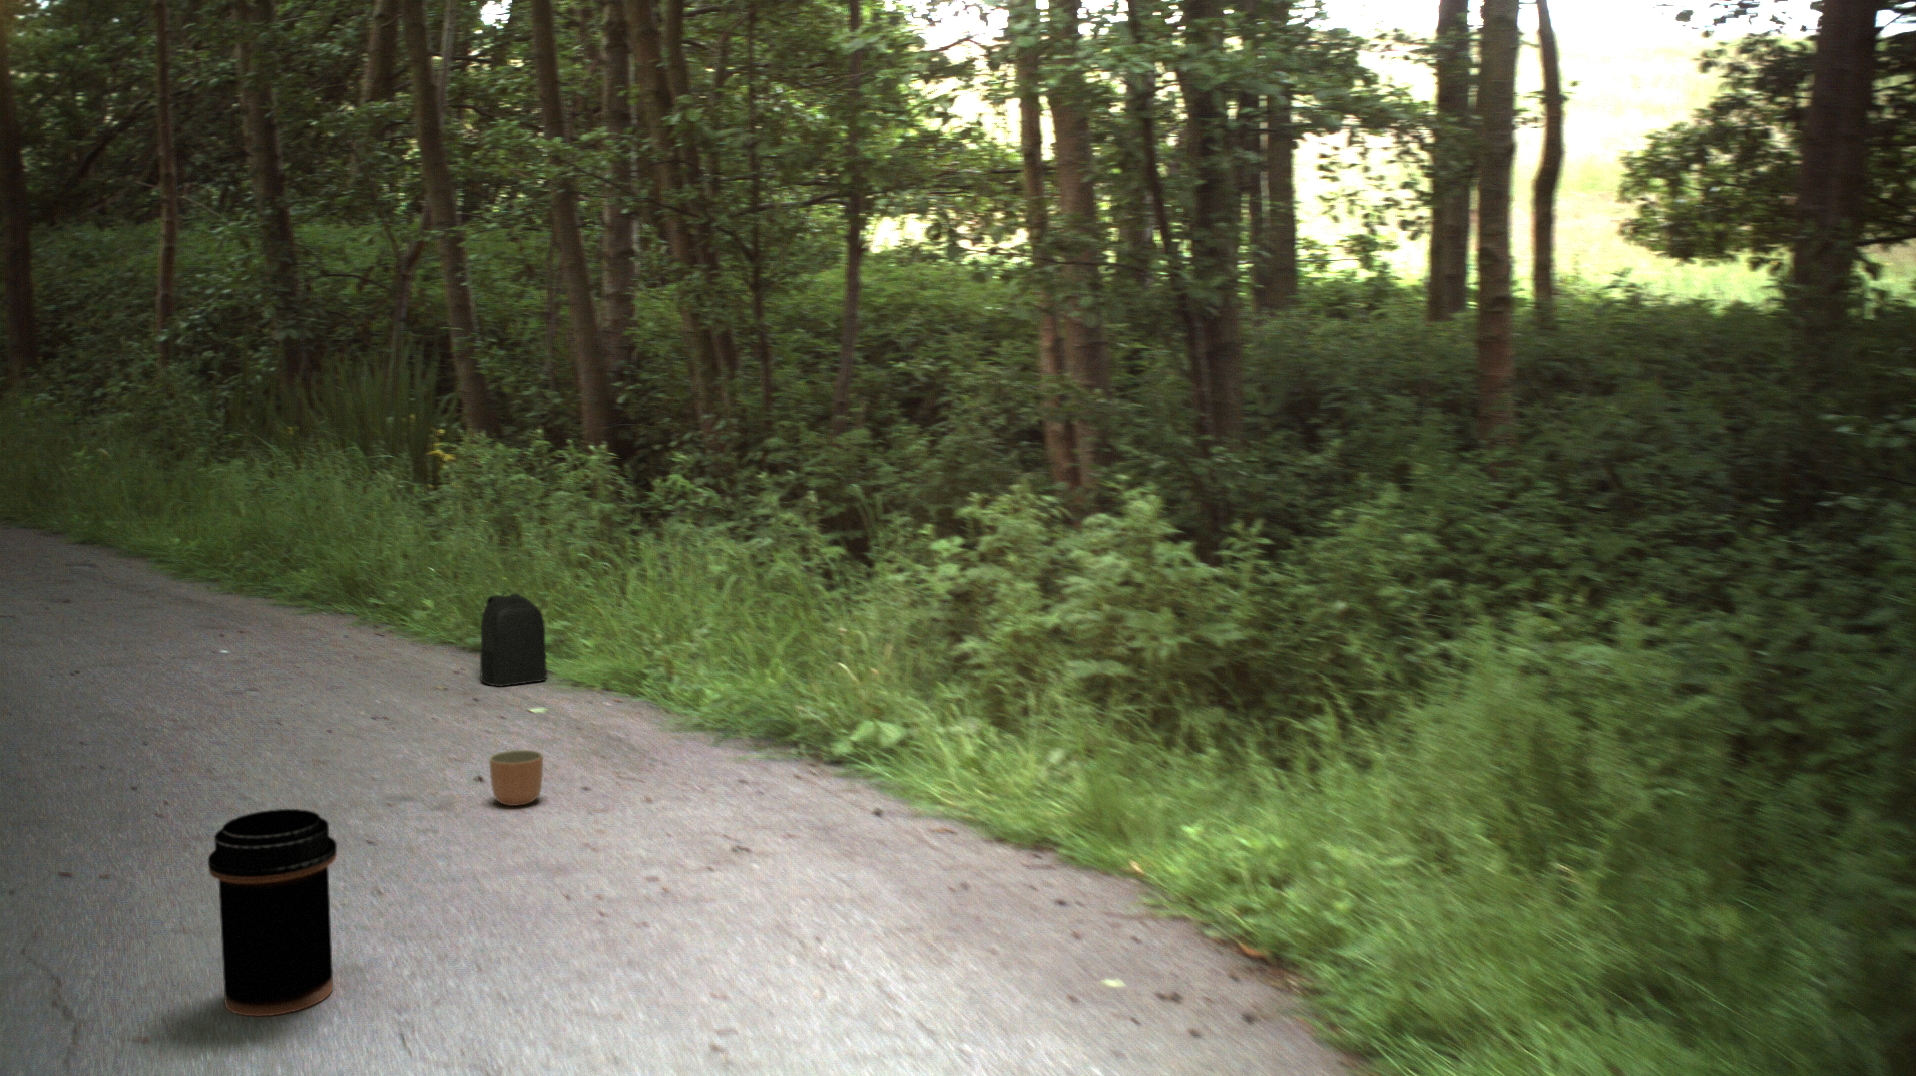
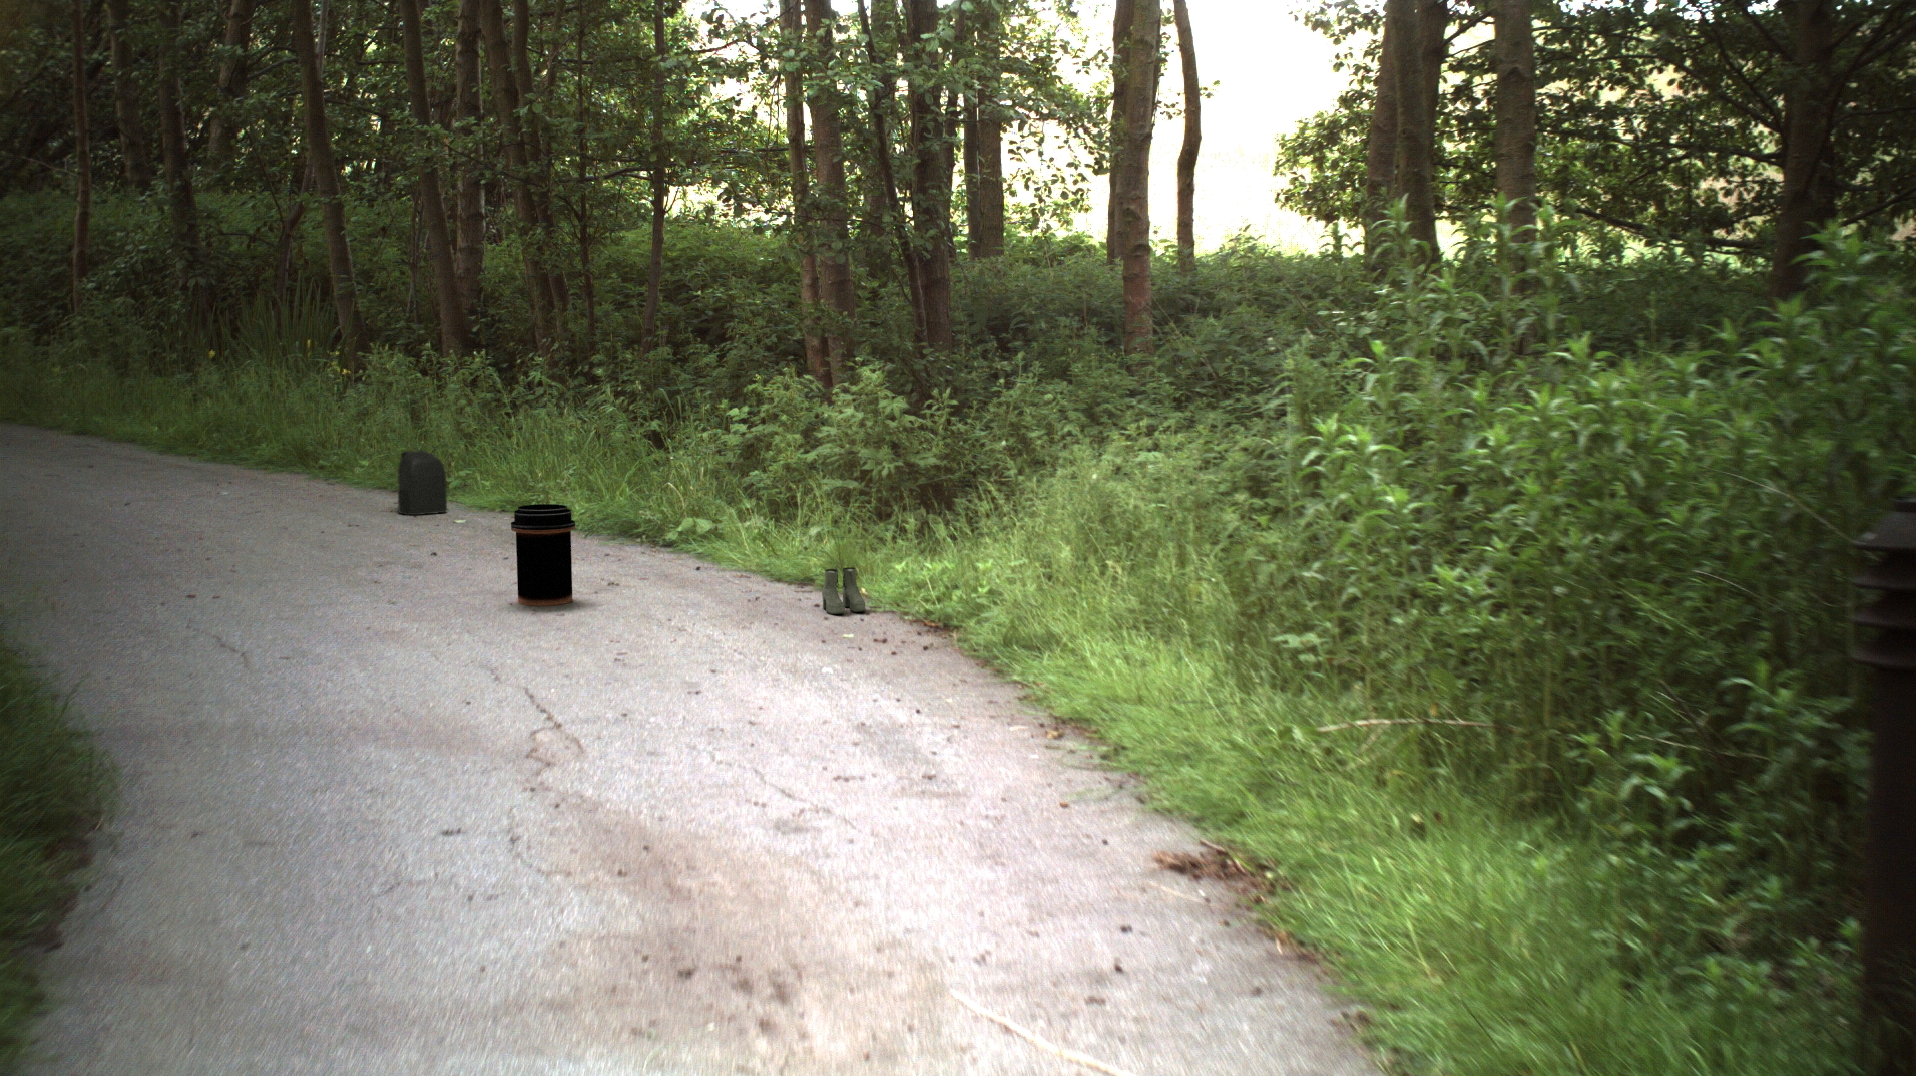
planter: present [489,750,543,806] -> none [441,527,476,560]
trash can: present [208,809,337,1016] -> present [511,504,575,606]
boots: none [1077,908,1157,1008] -> present [822,567,866,614]

